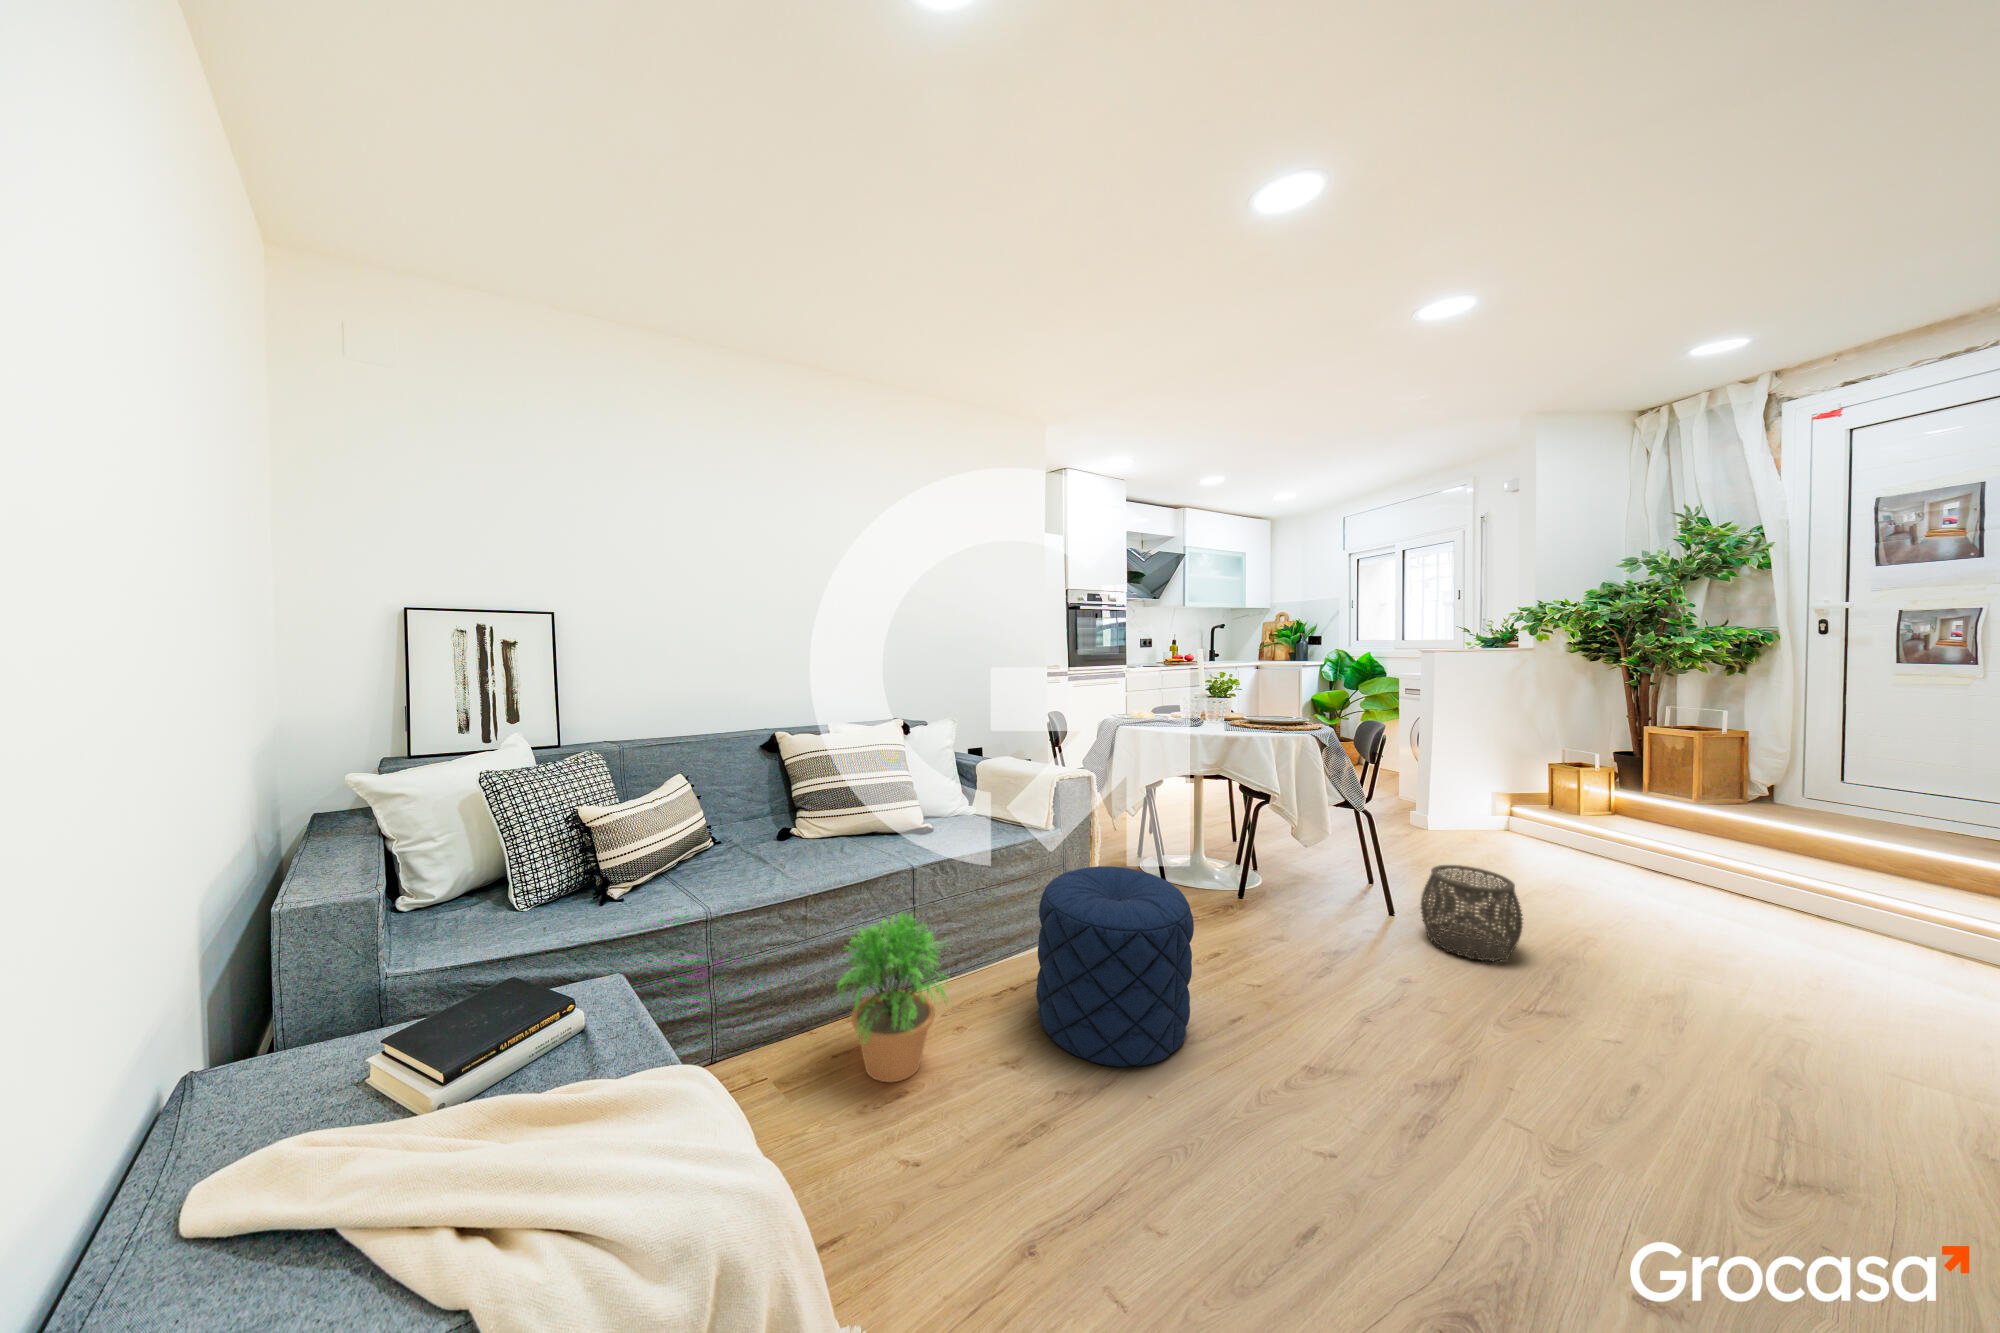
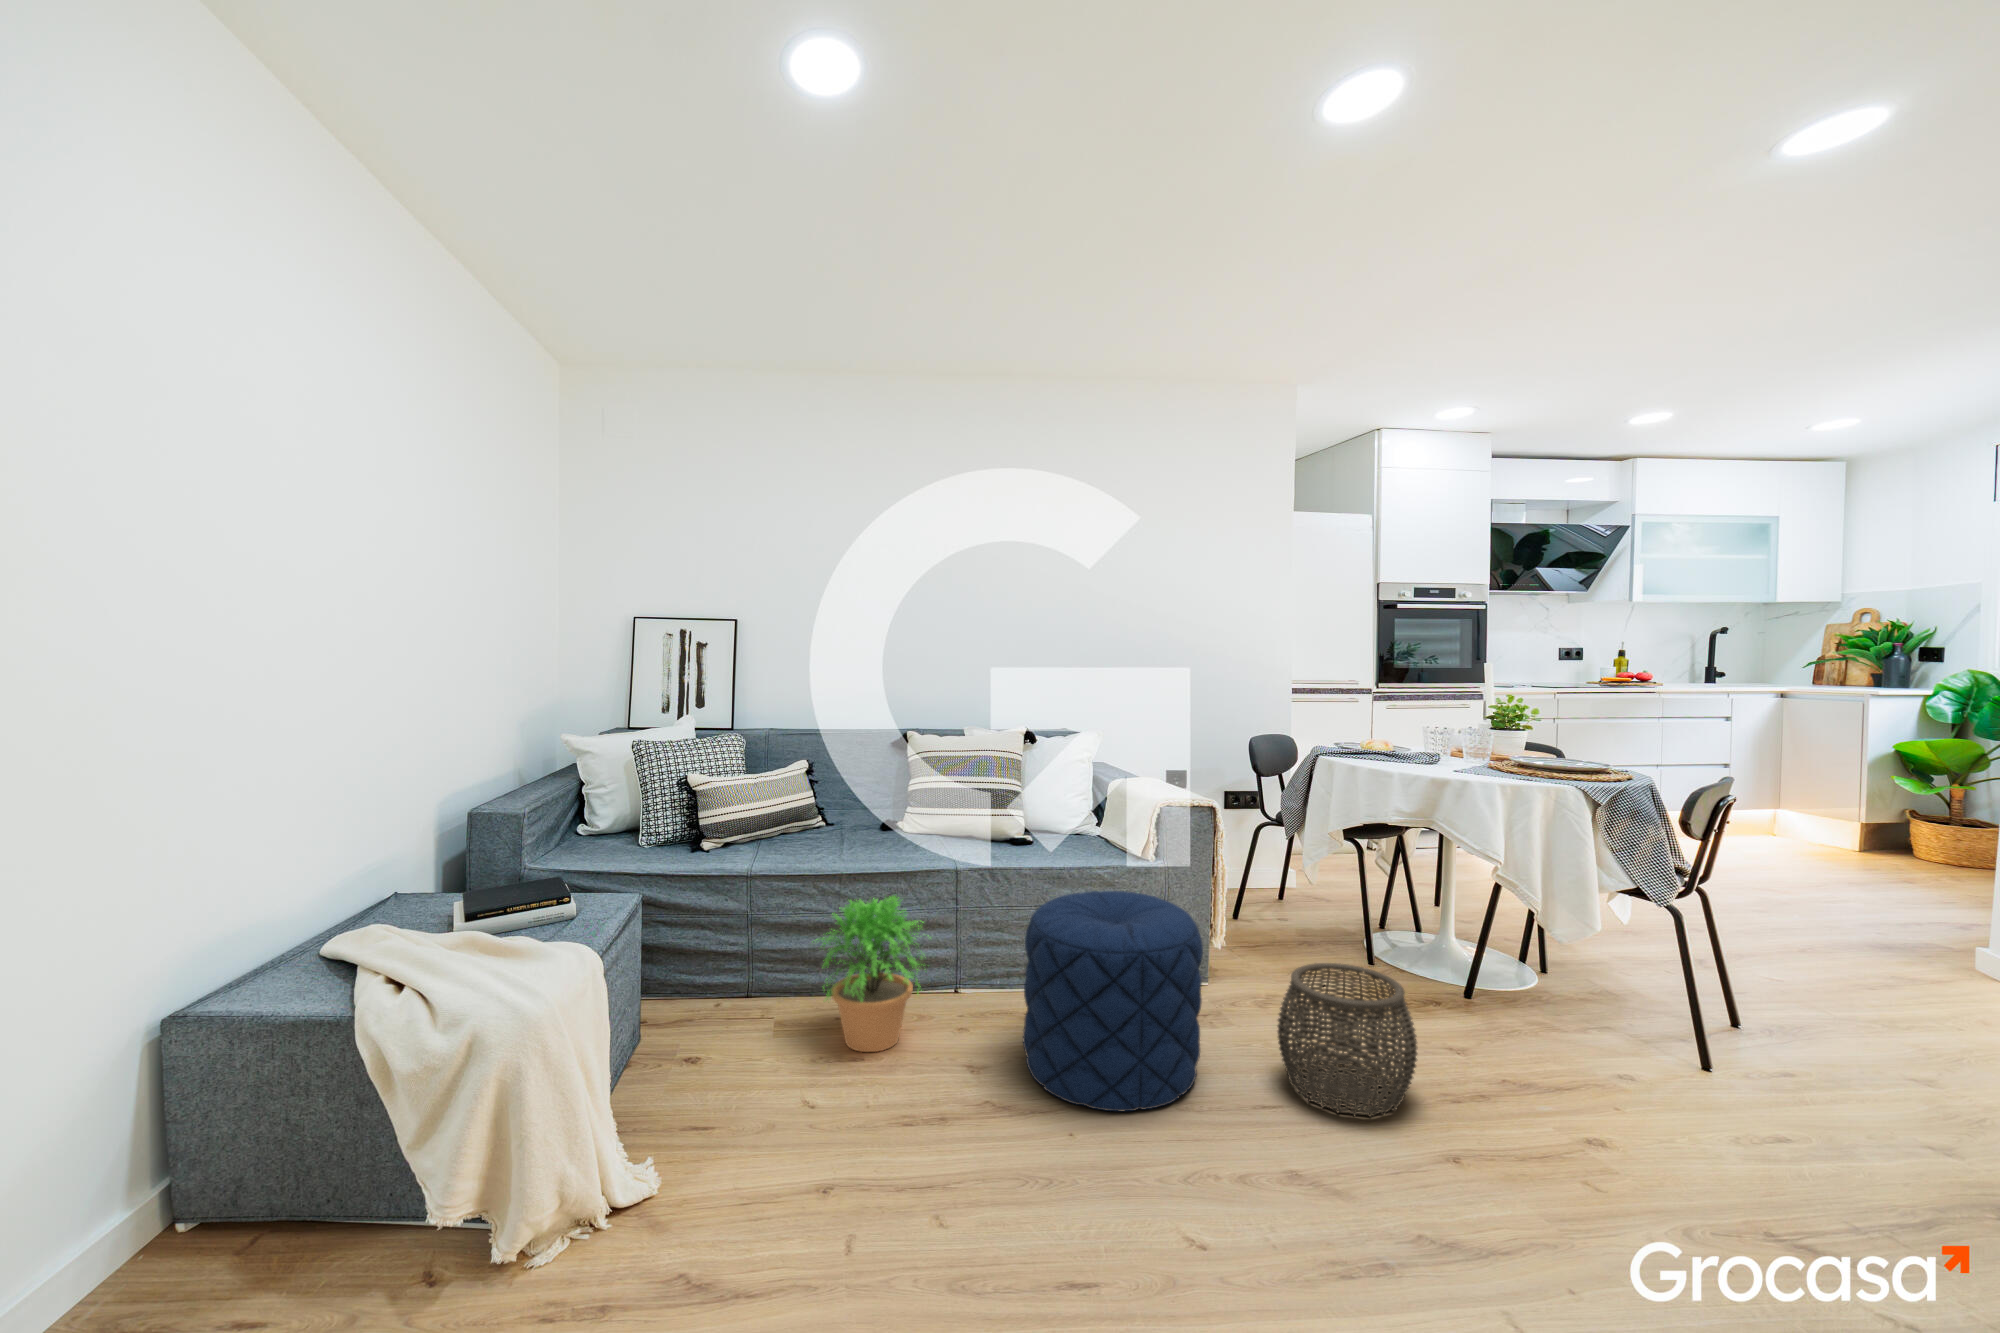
woven basket: present [1421,865,1523,961] -> present [1277,963,1417,1117]

